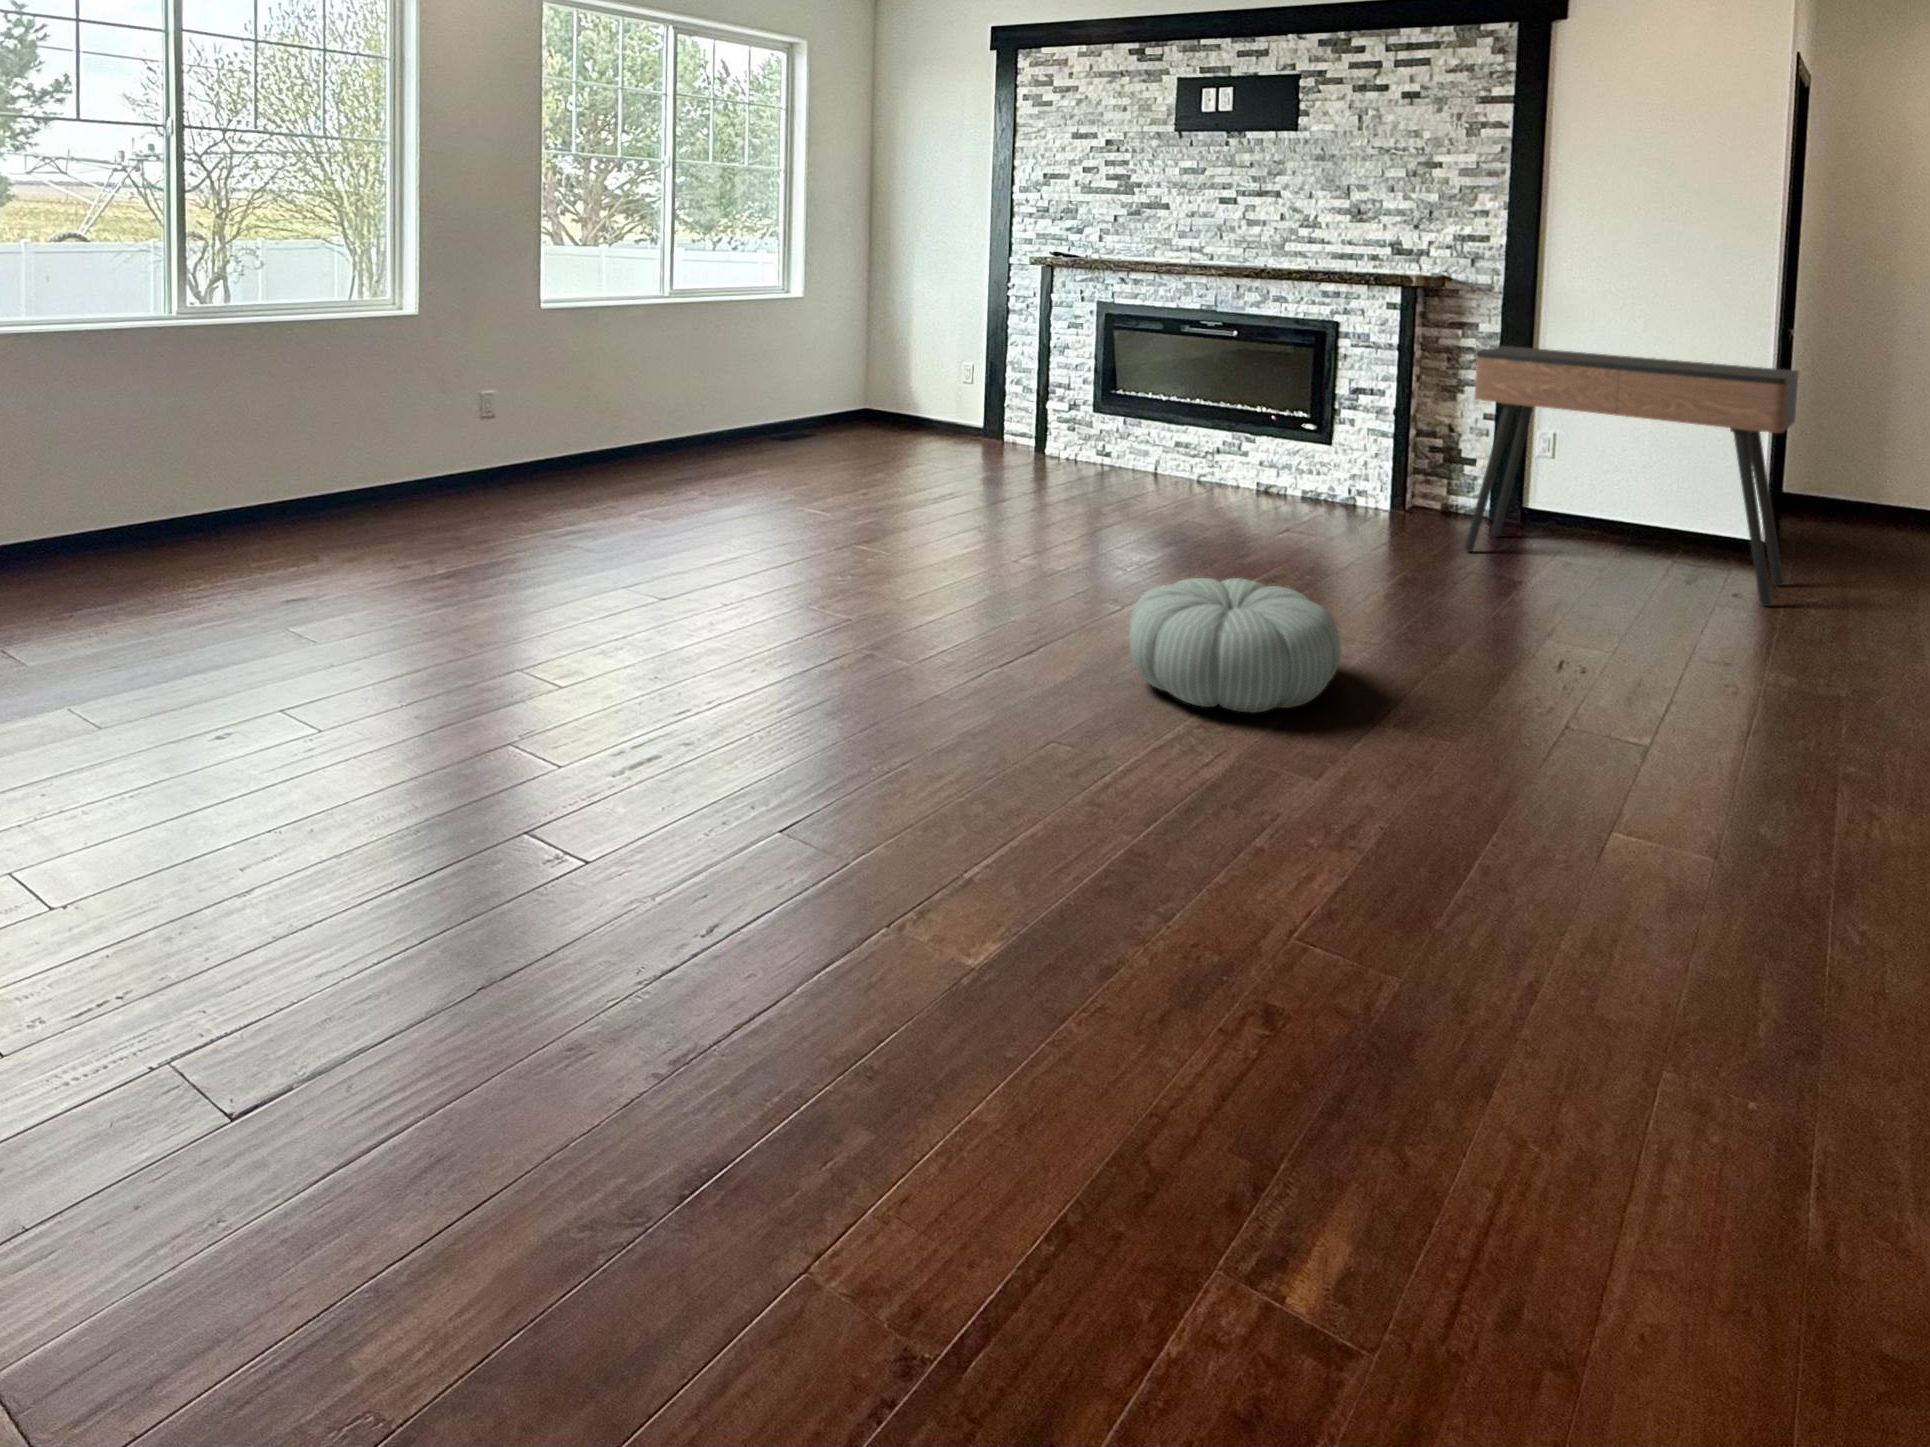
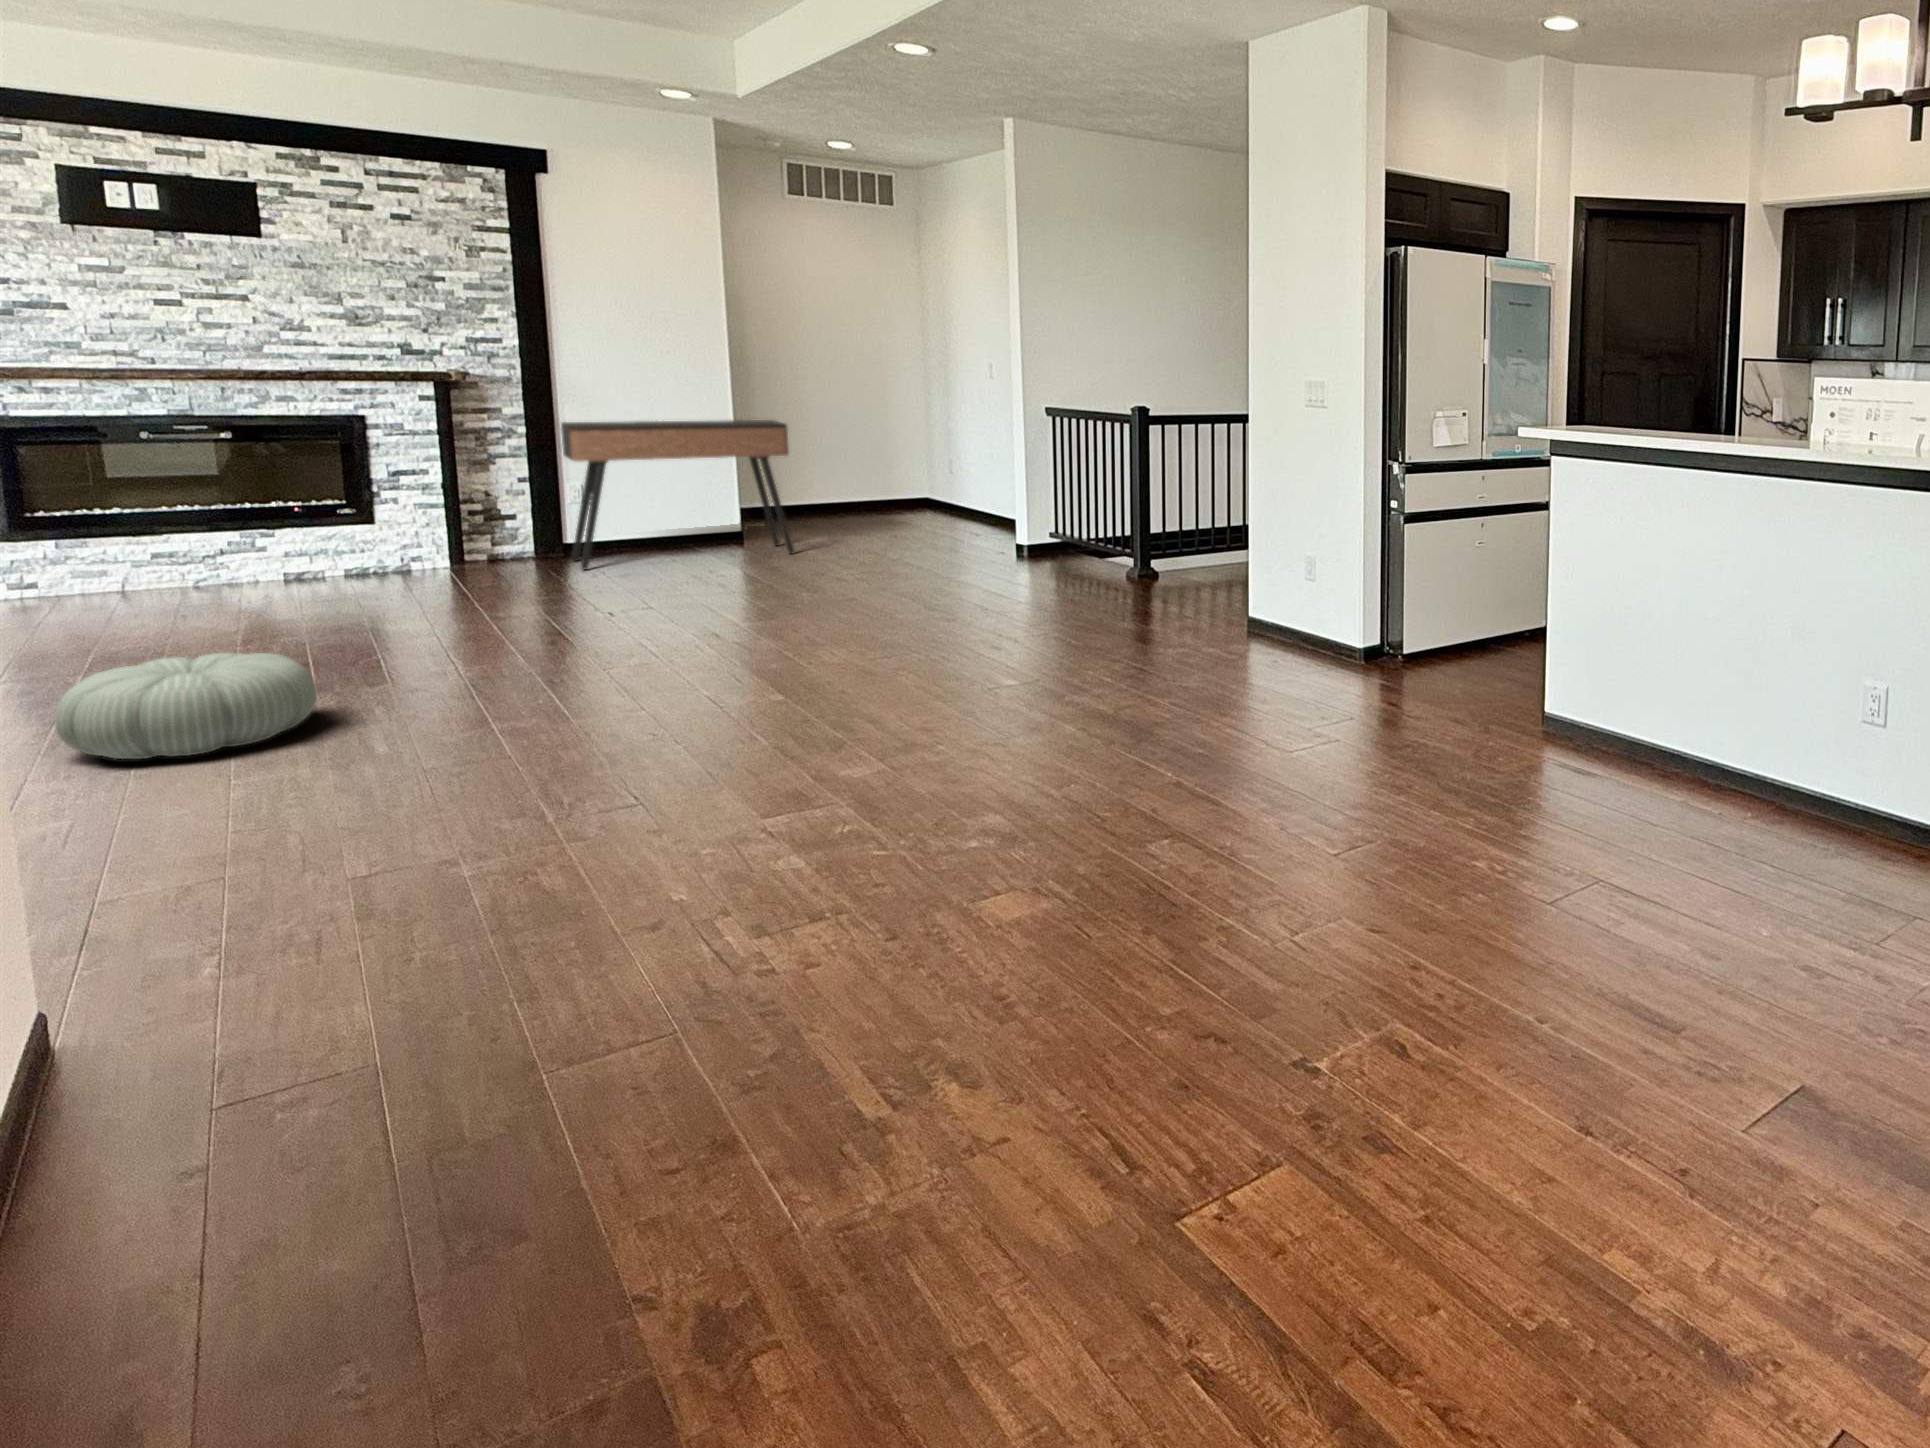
pouf: present [1129,578,1341,713] -> present [55,653,317,759]

